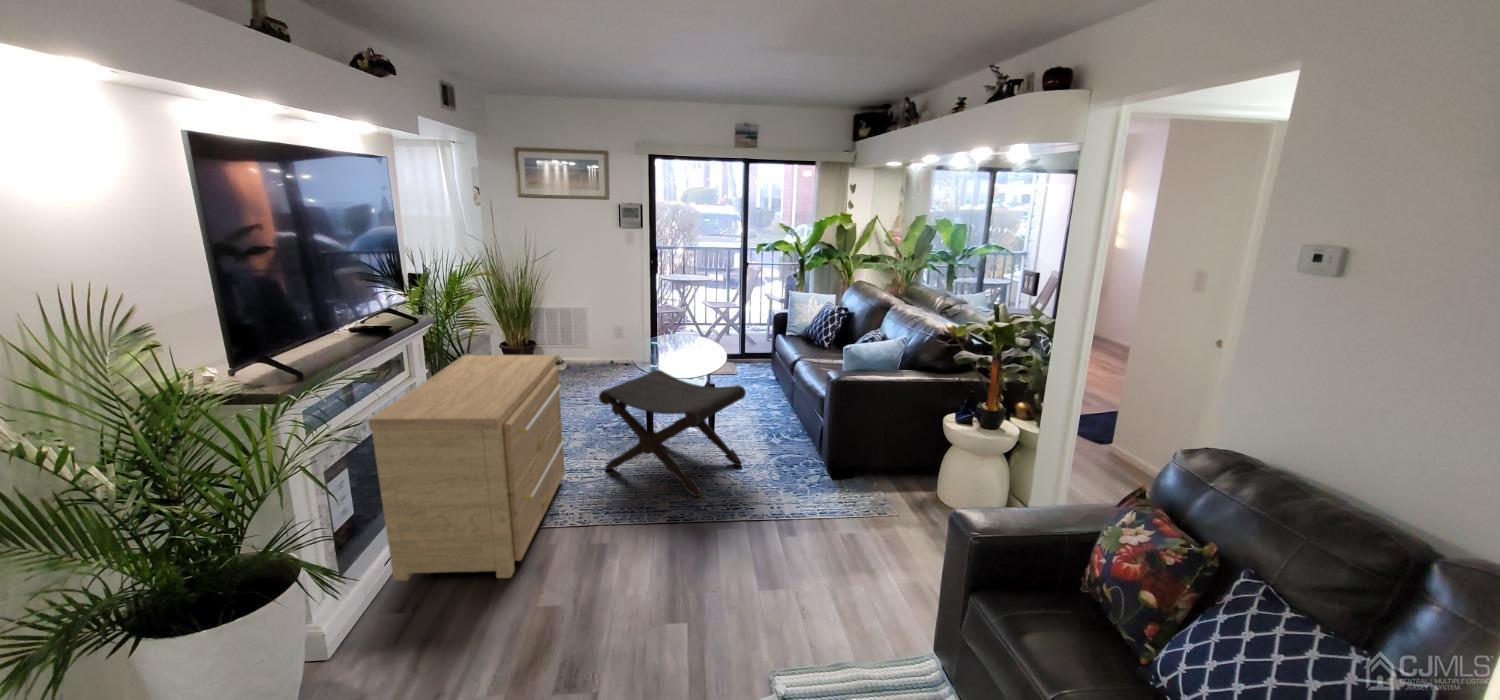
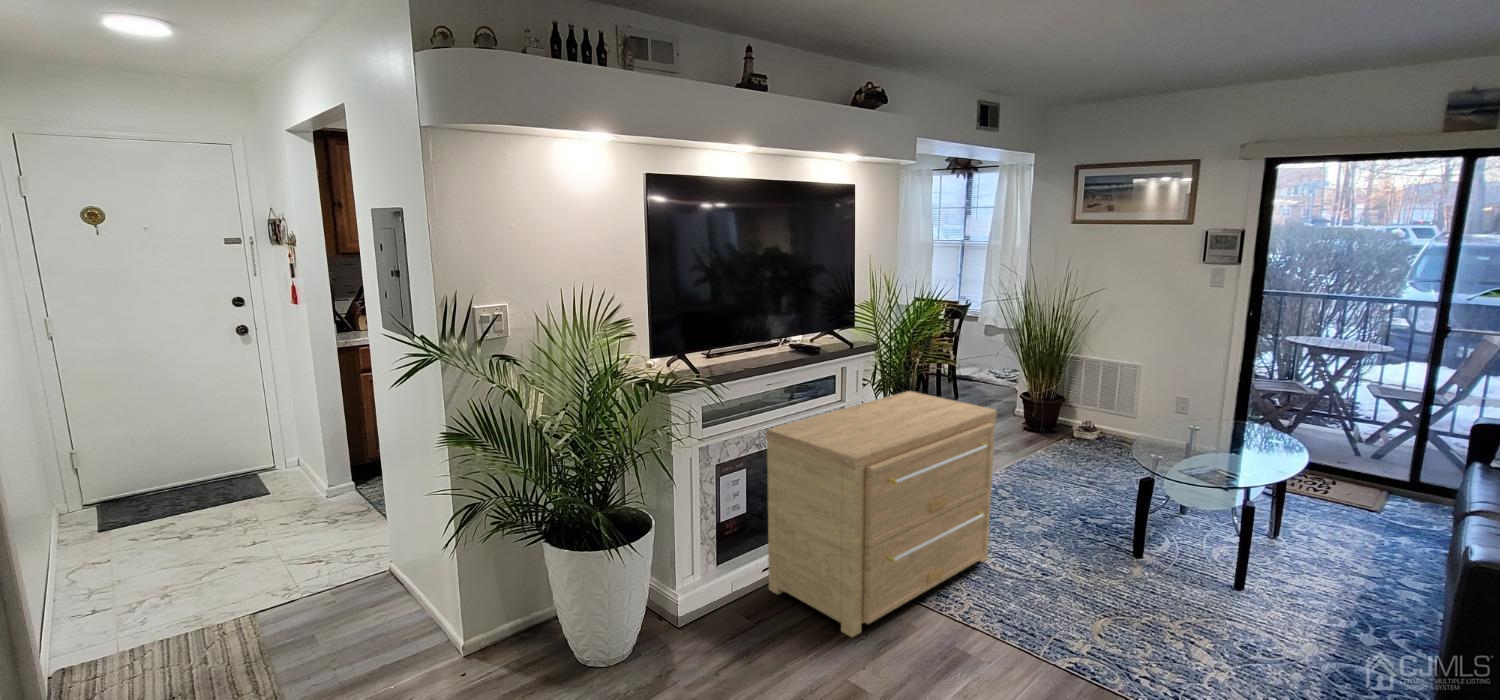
footstool: present [599,370,746,497] -> none [1044,461,1282,659]

